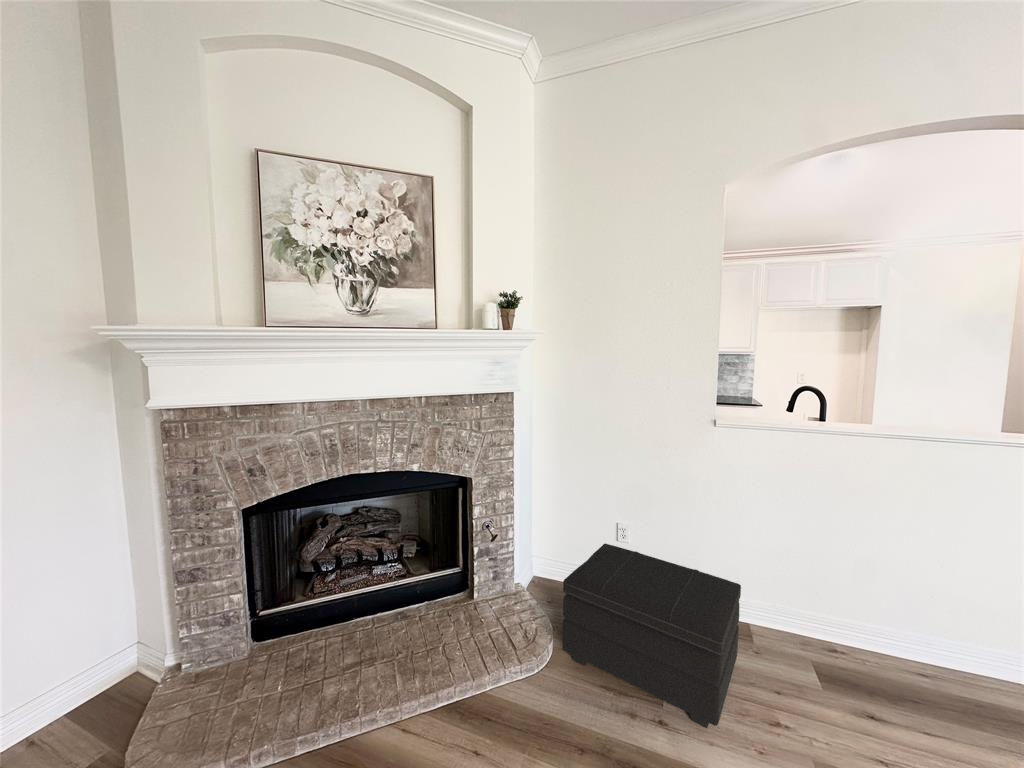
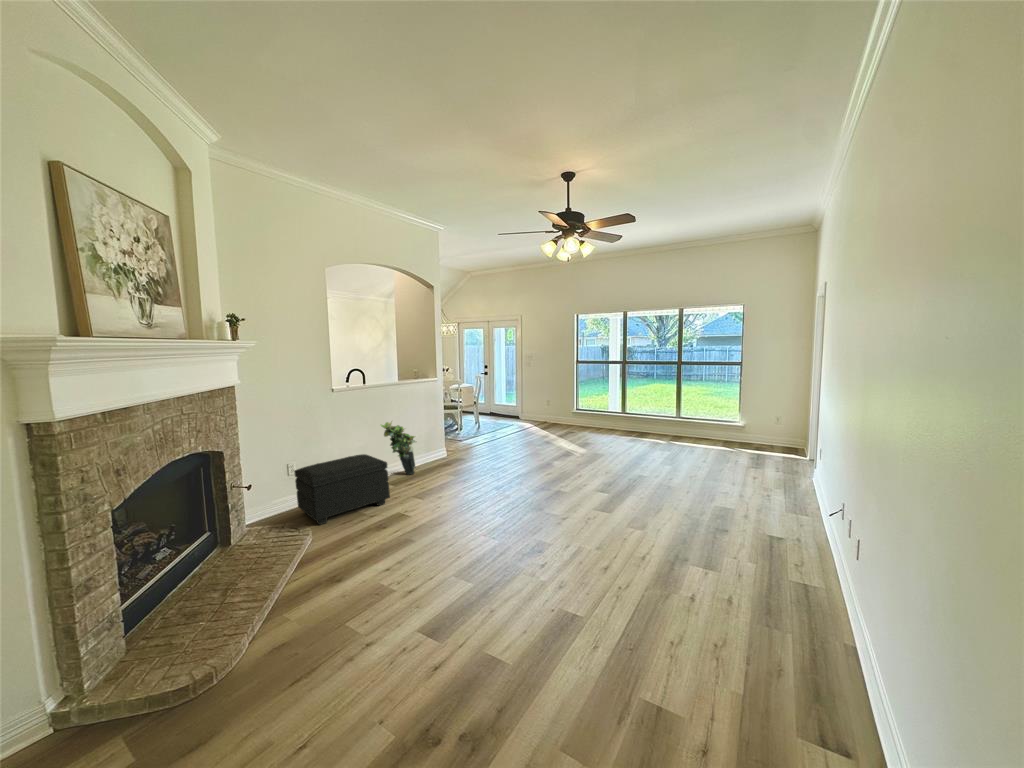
potted plant: none [835,534,949,708] -> present [381,422,415,475]

